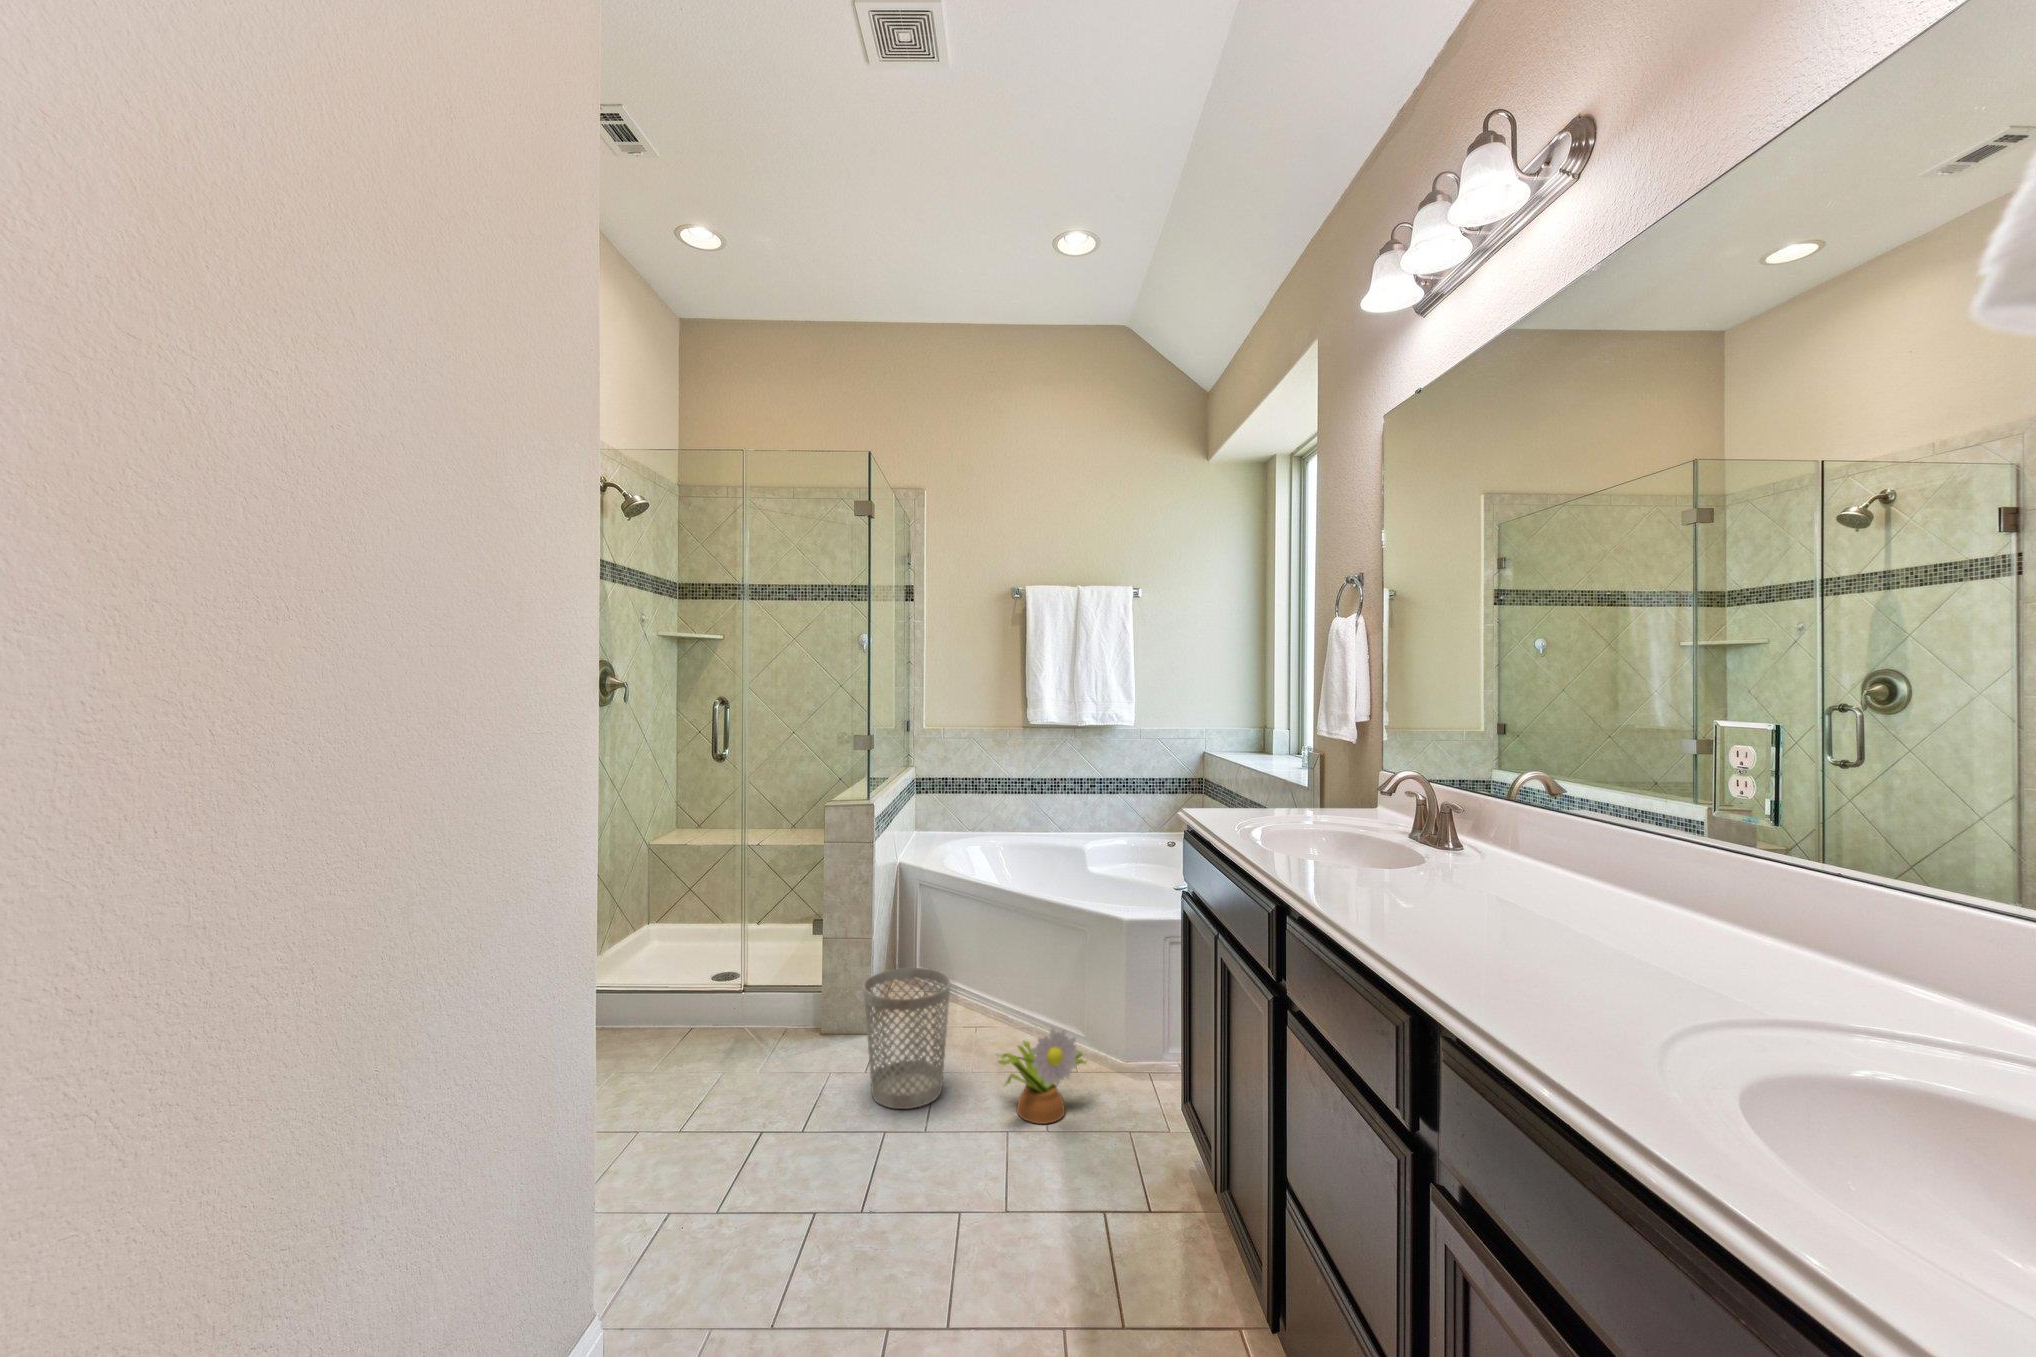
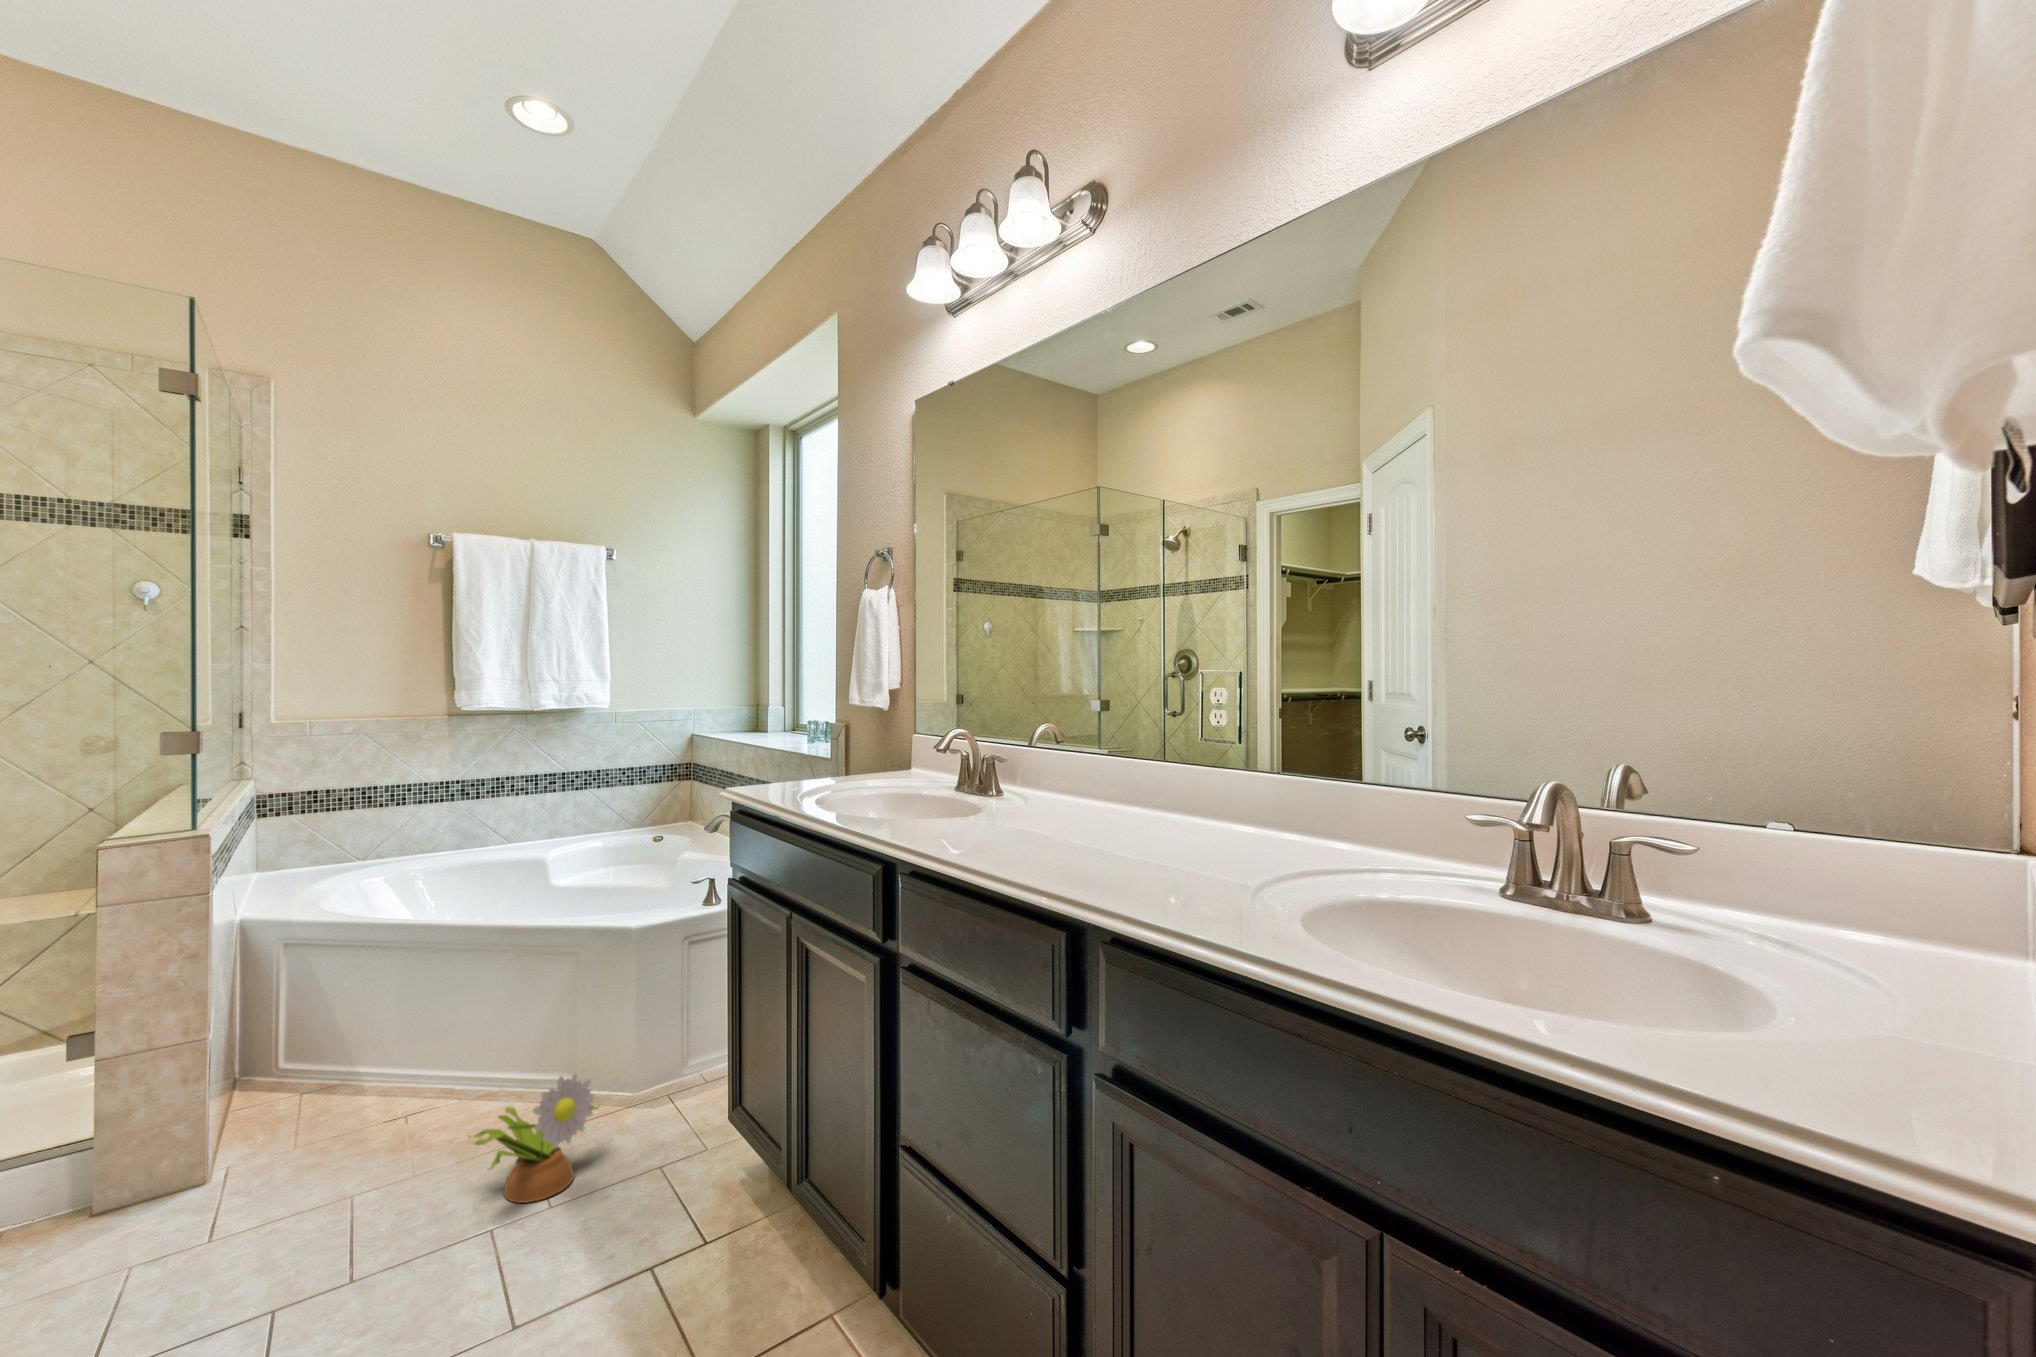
wastebasket: present [864,968,951,1109] -> none [229,1052,391,1267]

